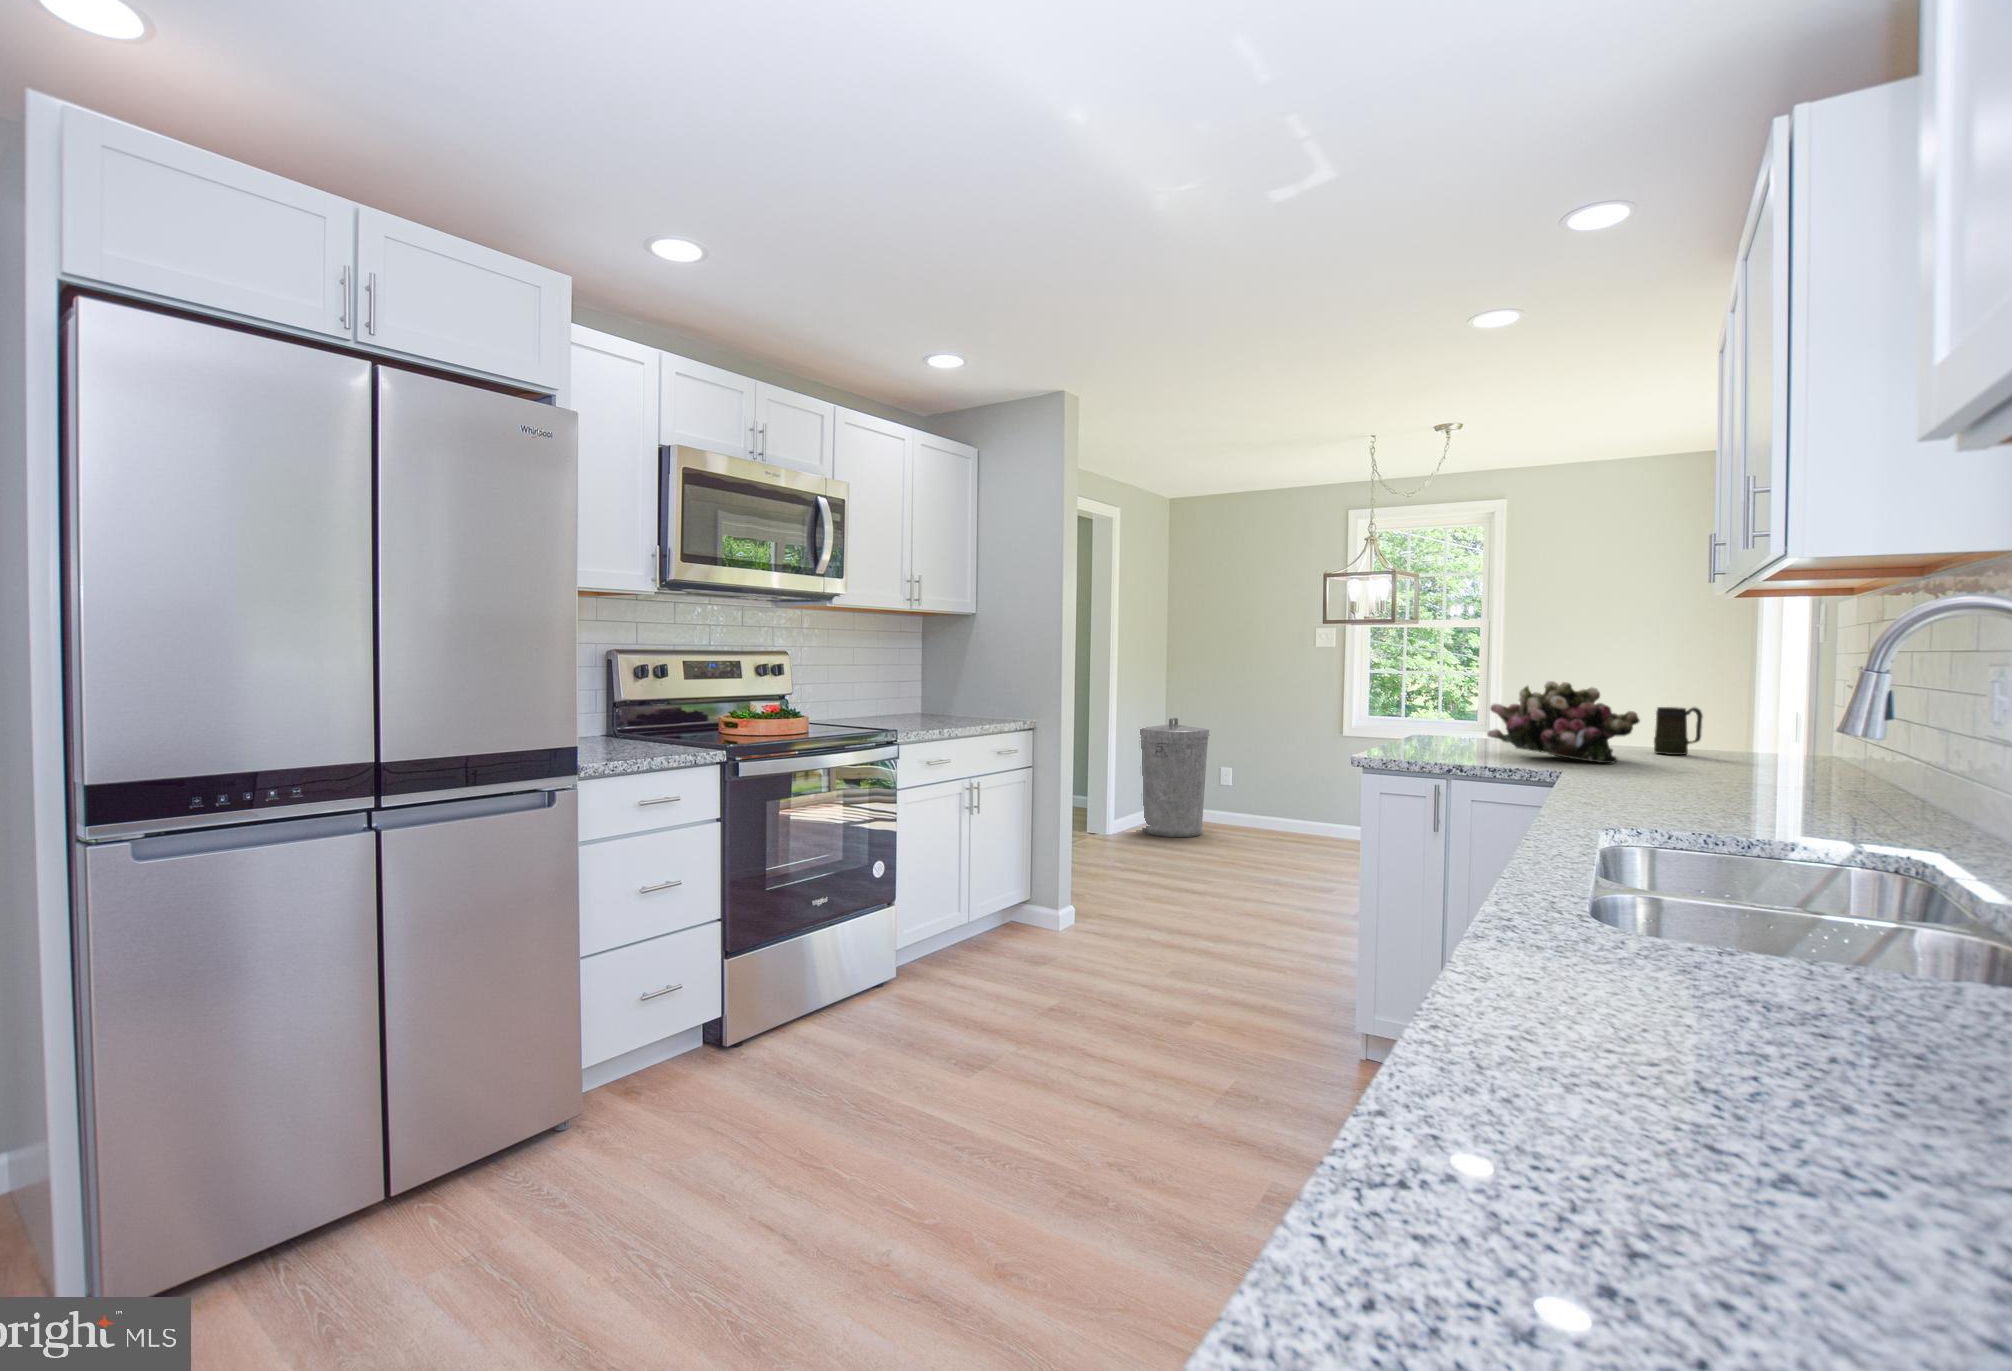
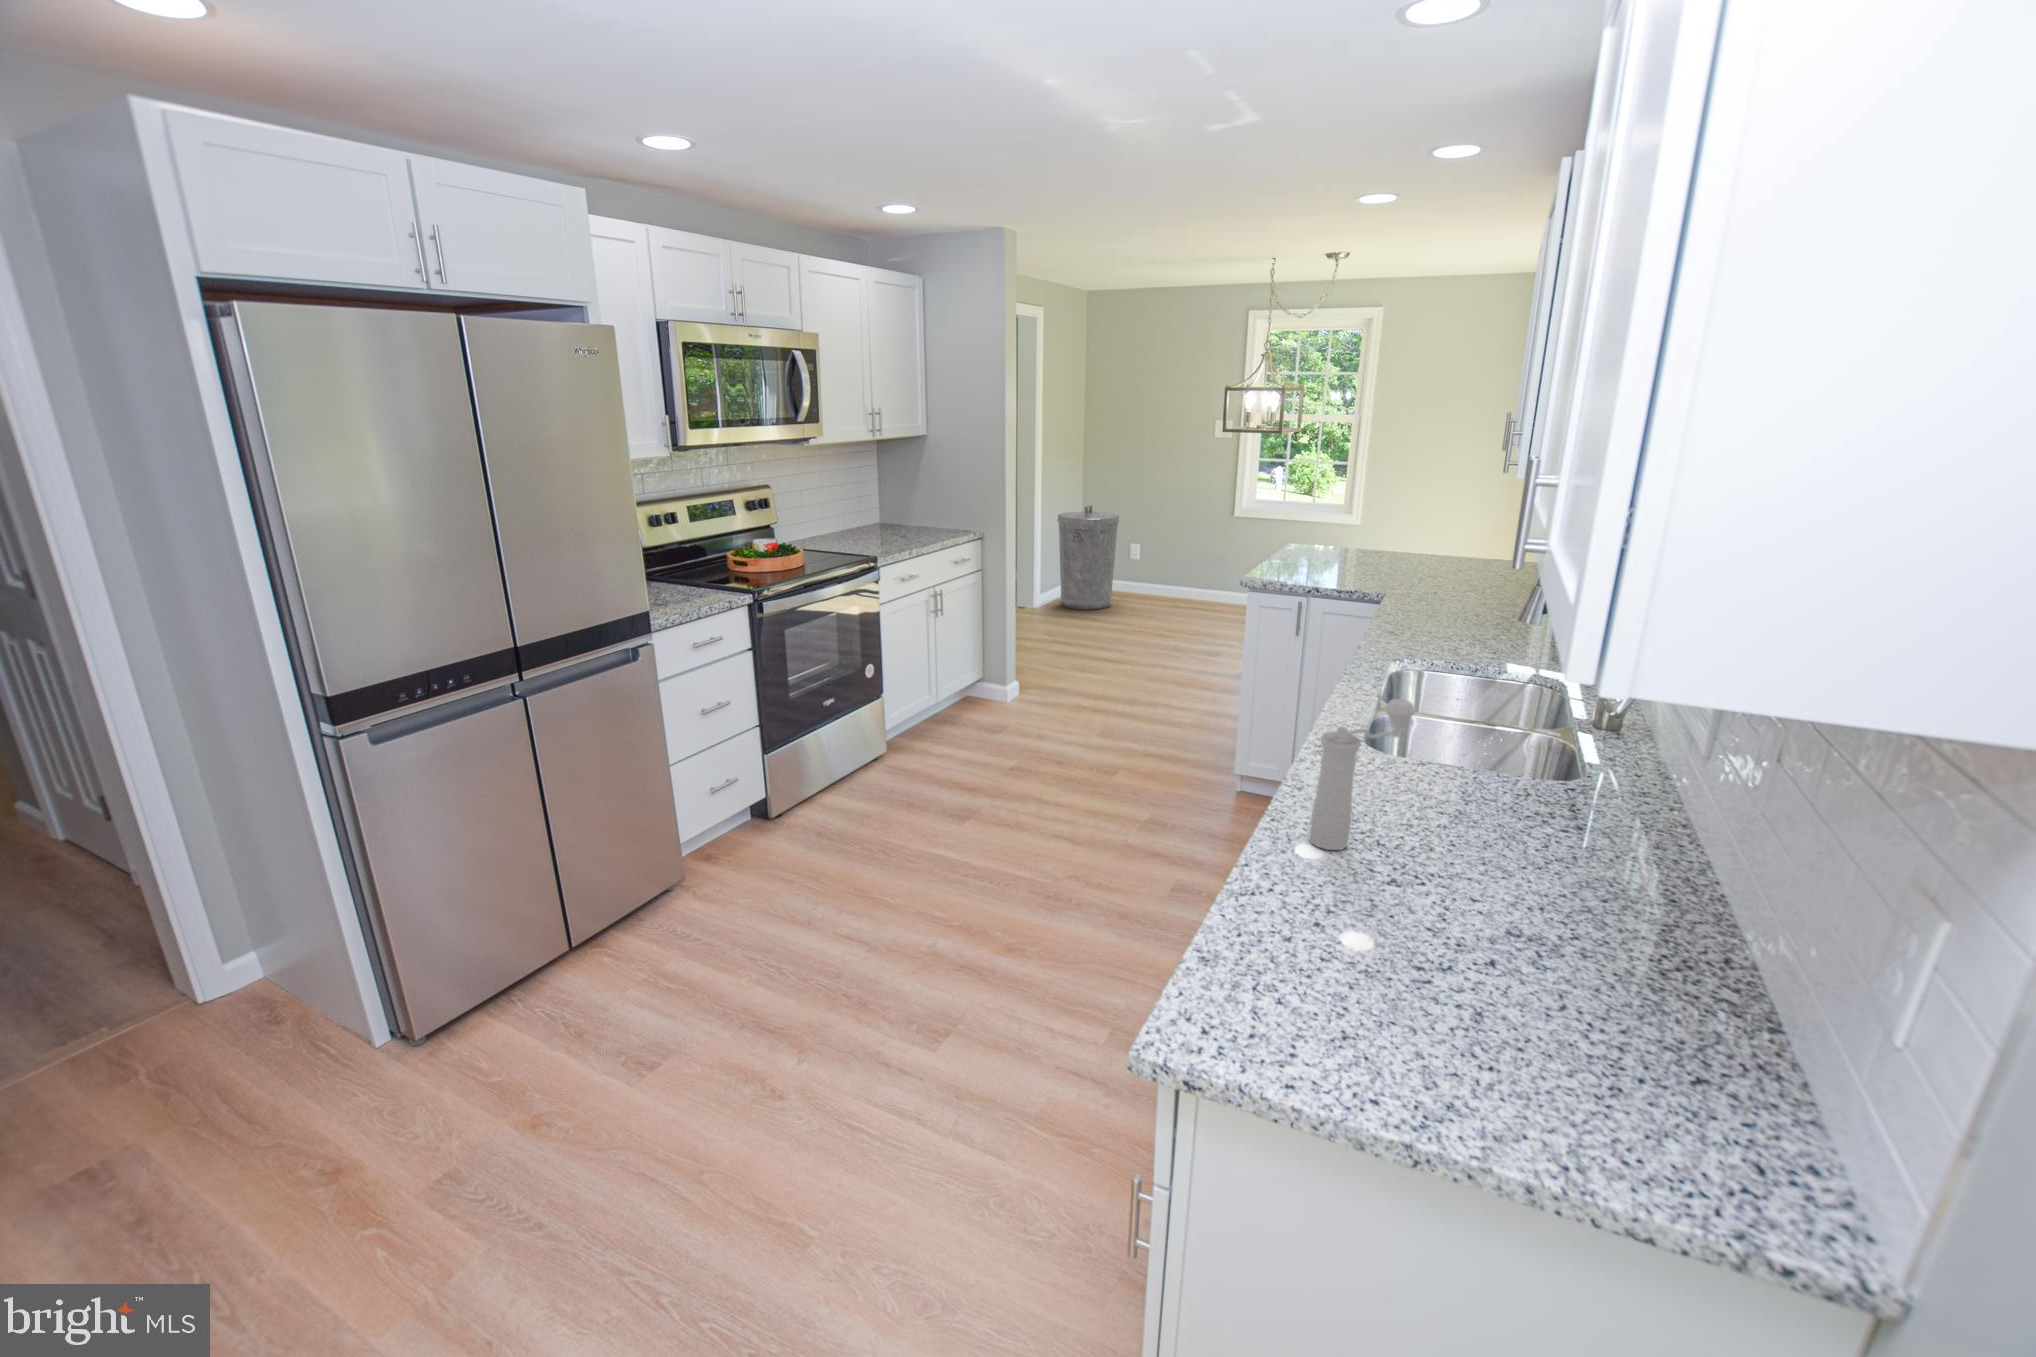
flower arrangement: present [1487,681,1640,763] -> none [1336,518,1442,584]
mug: present [1654,707,1703,755] -> none [1452,534,1488,570]
pepper mill: none [1526,756,1748,1095] -> present [1309,699,1415,850]

